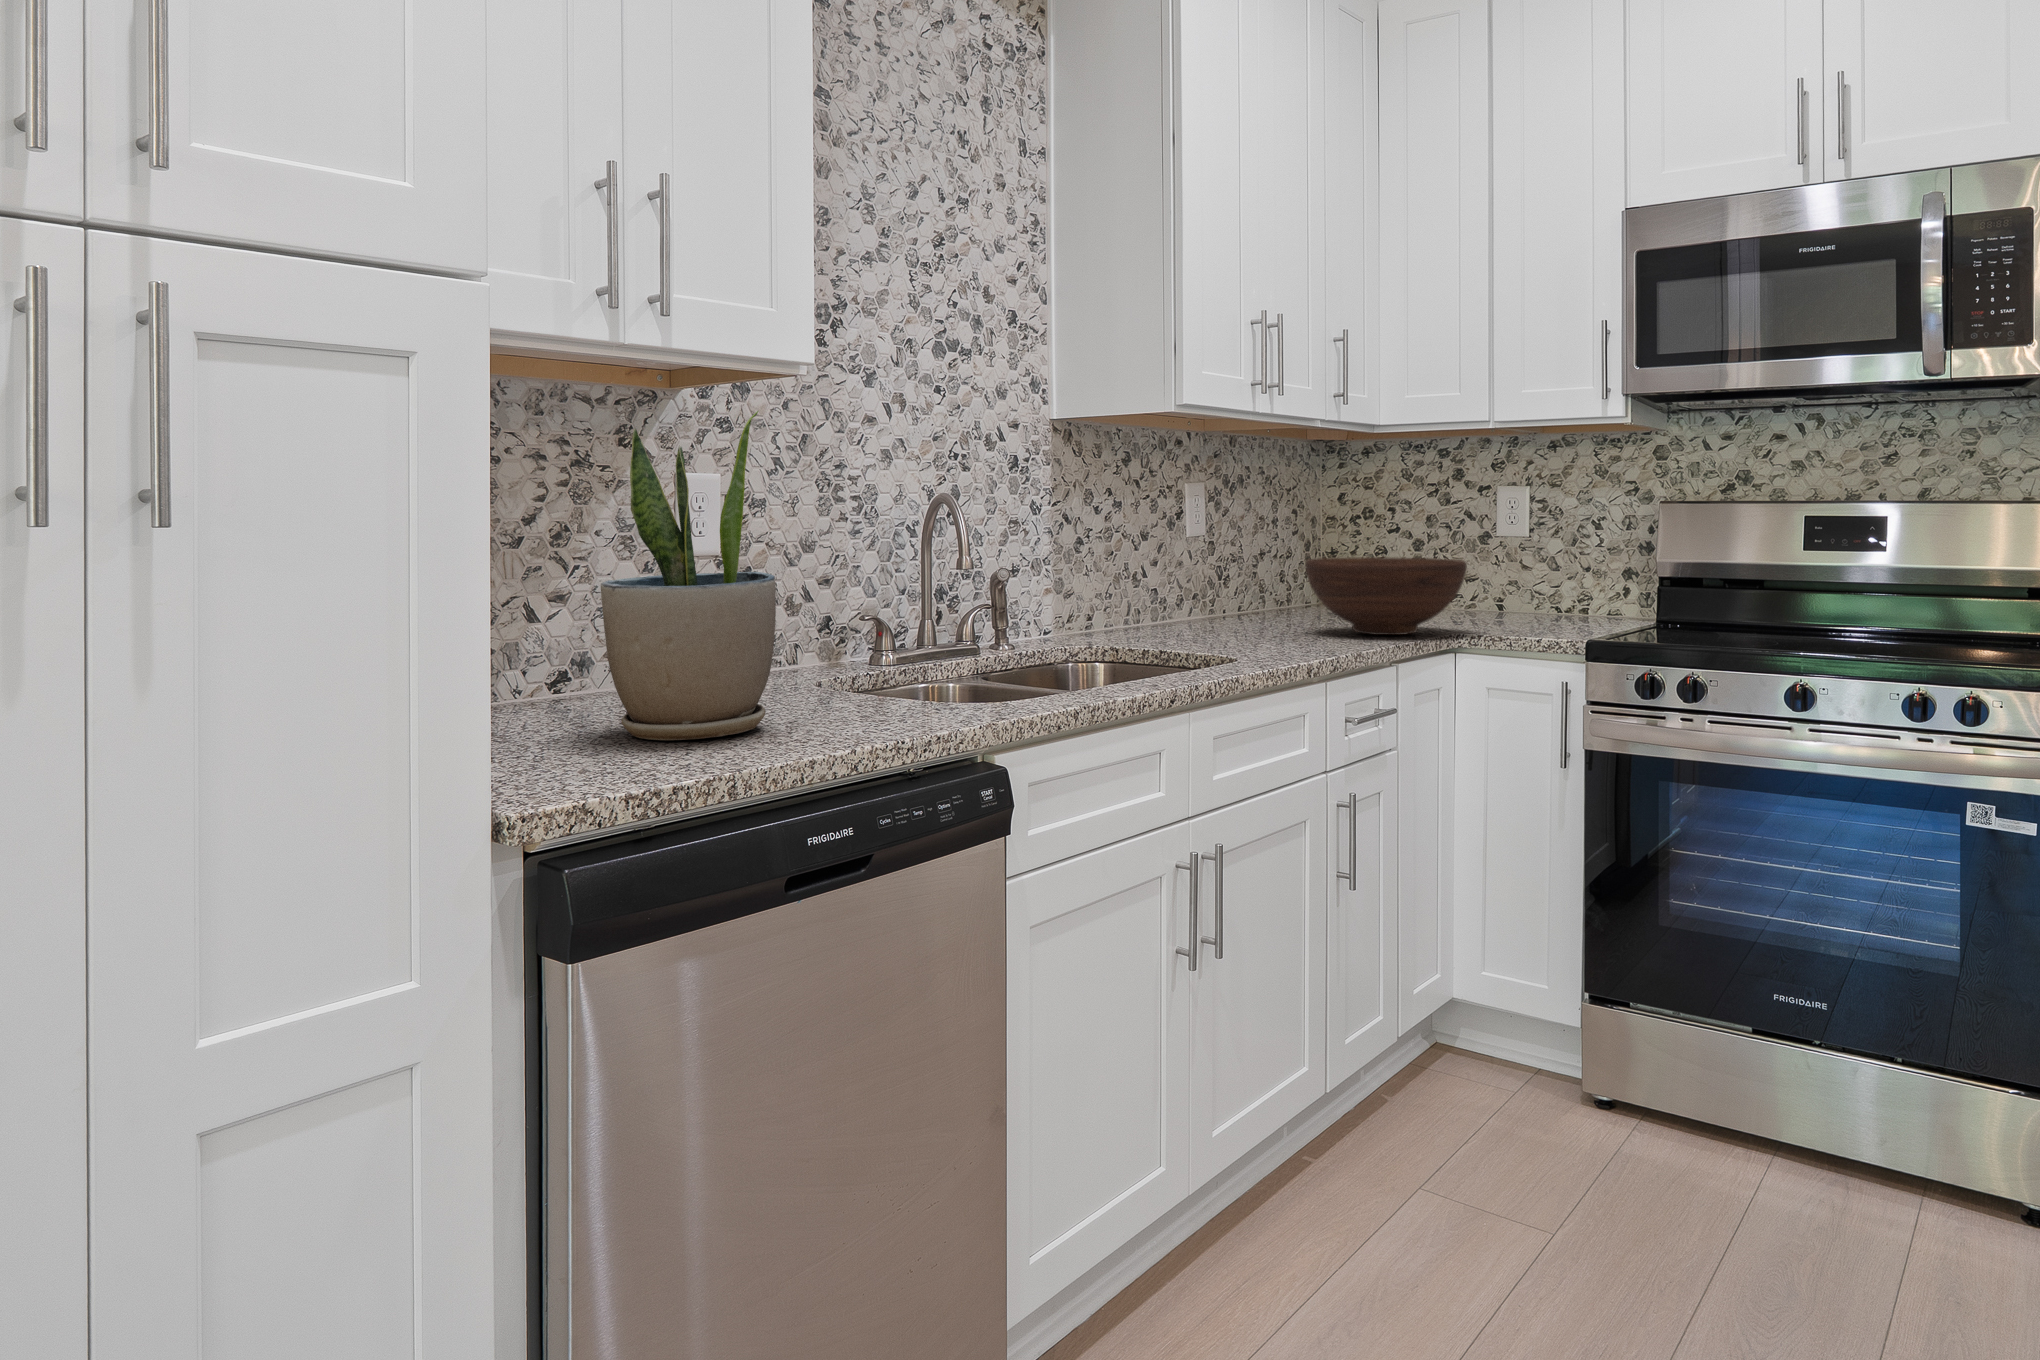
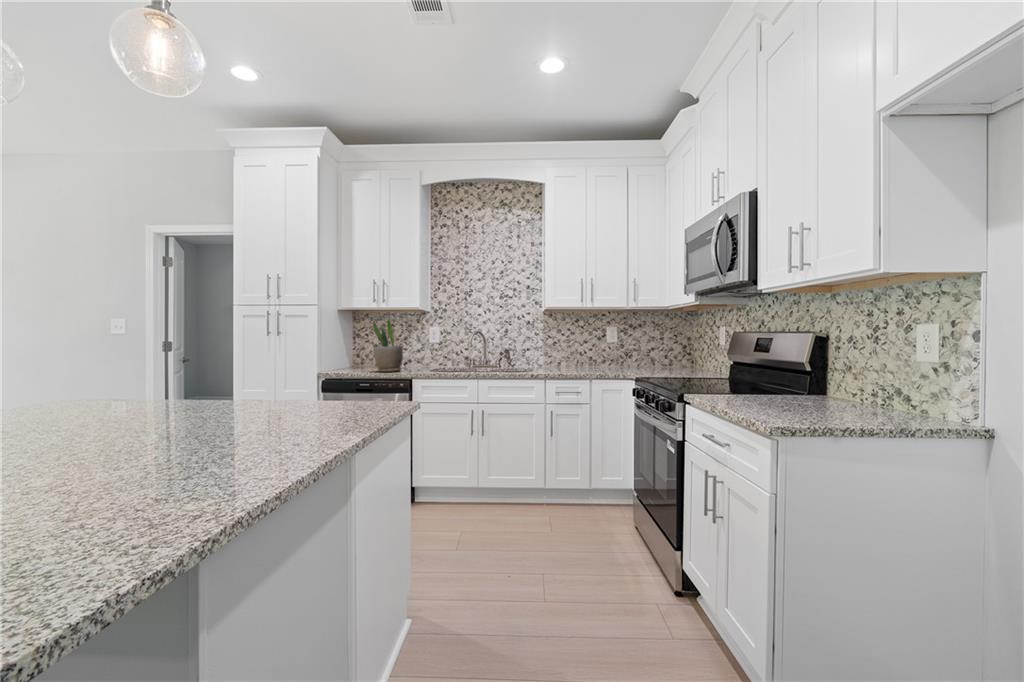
fruit bowl: present [1305,557,1467,635] -> none [603,350,653,374]

